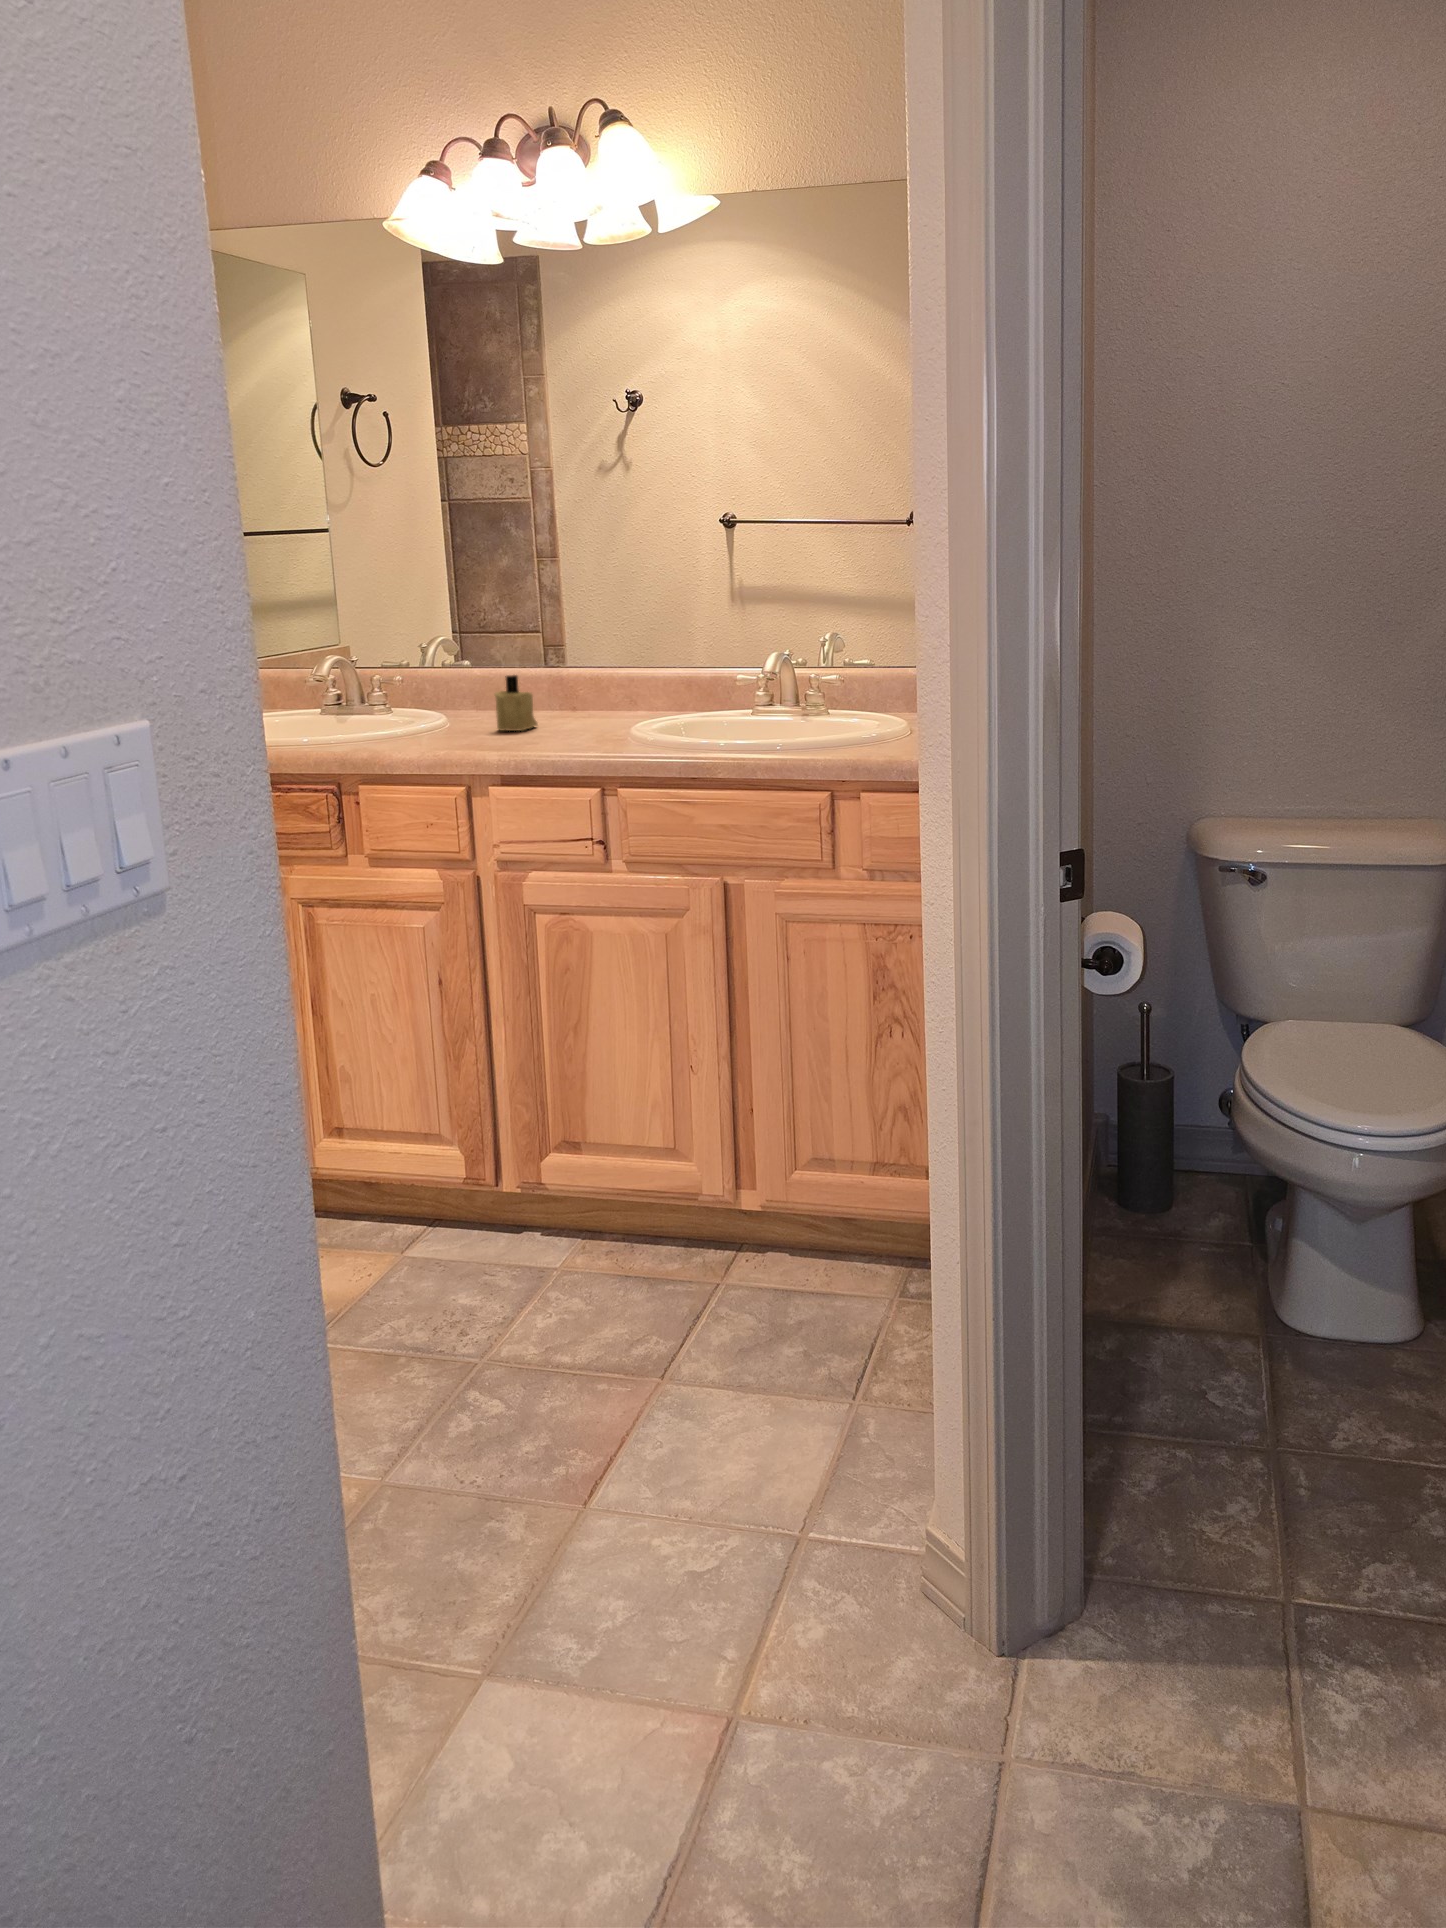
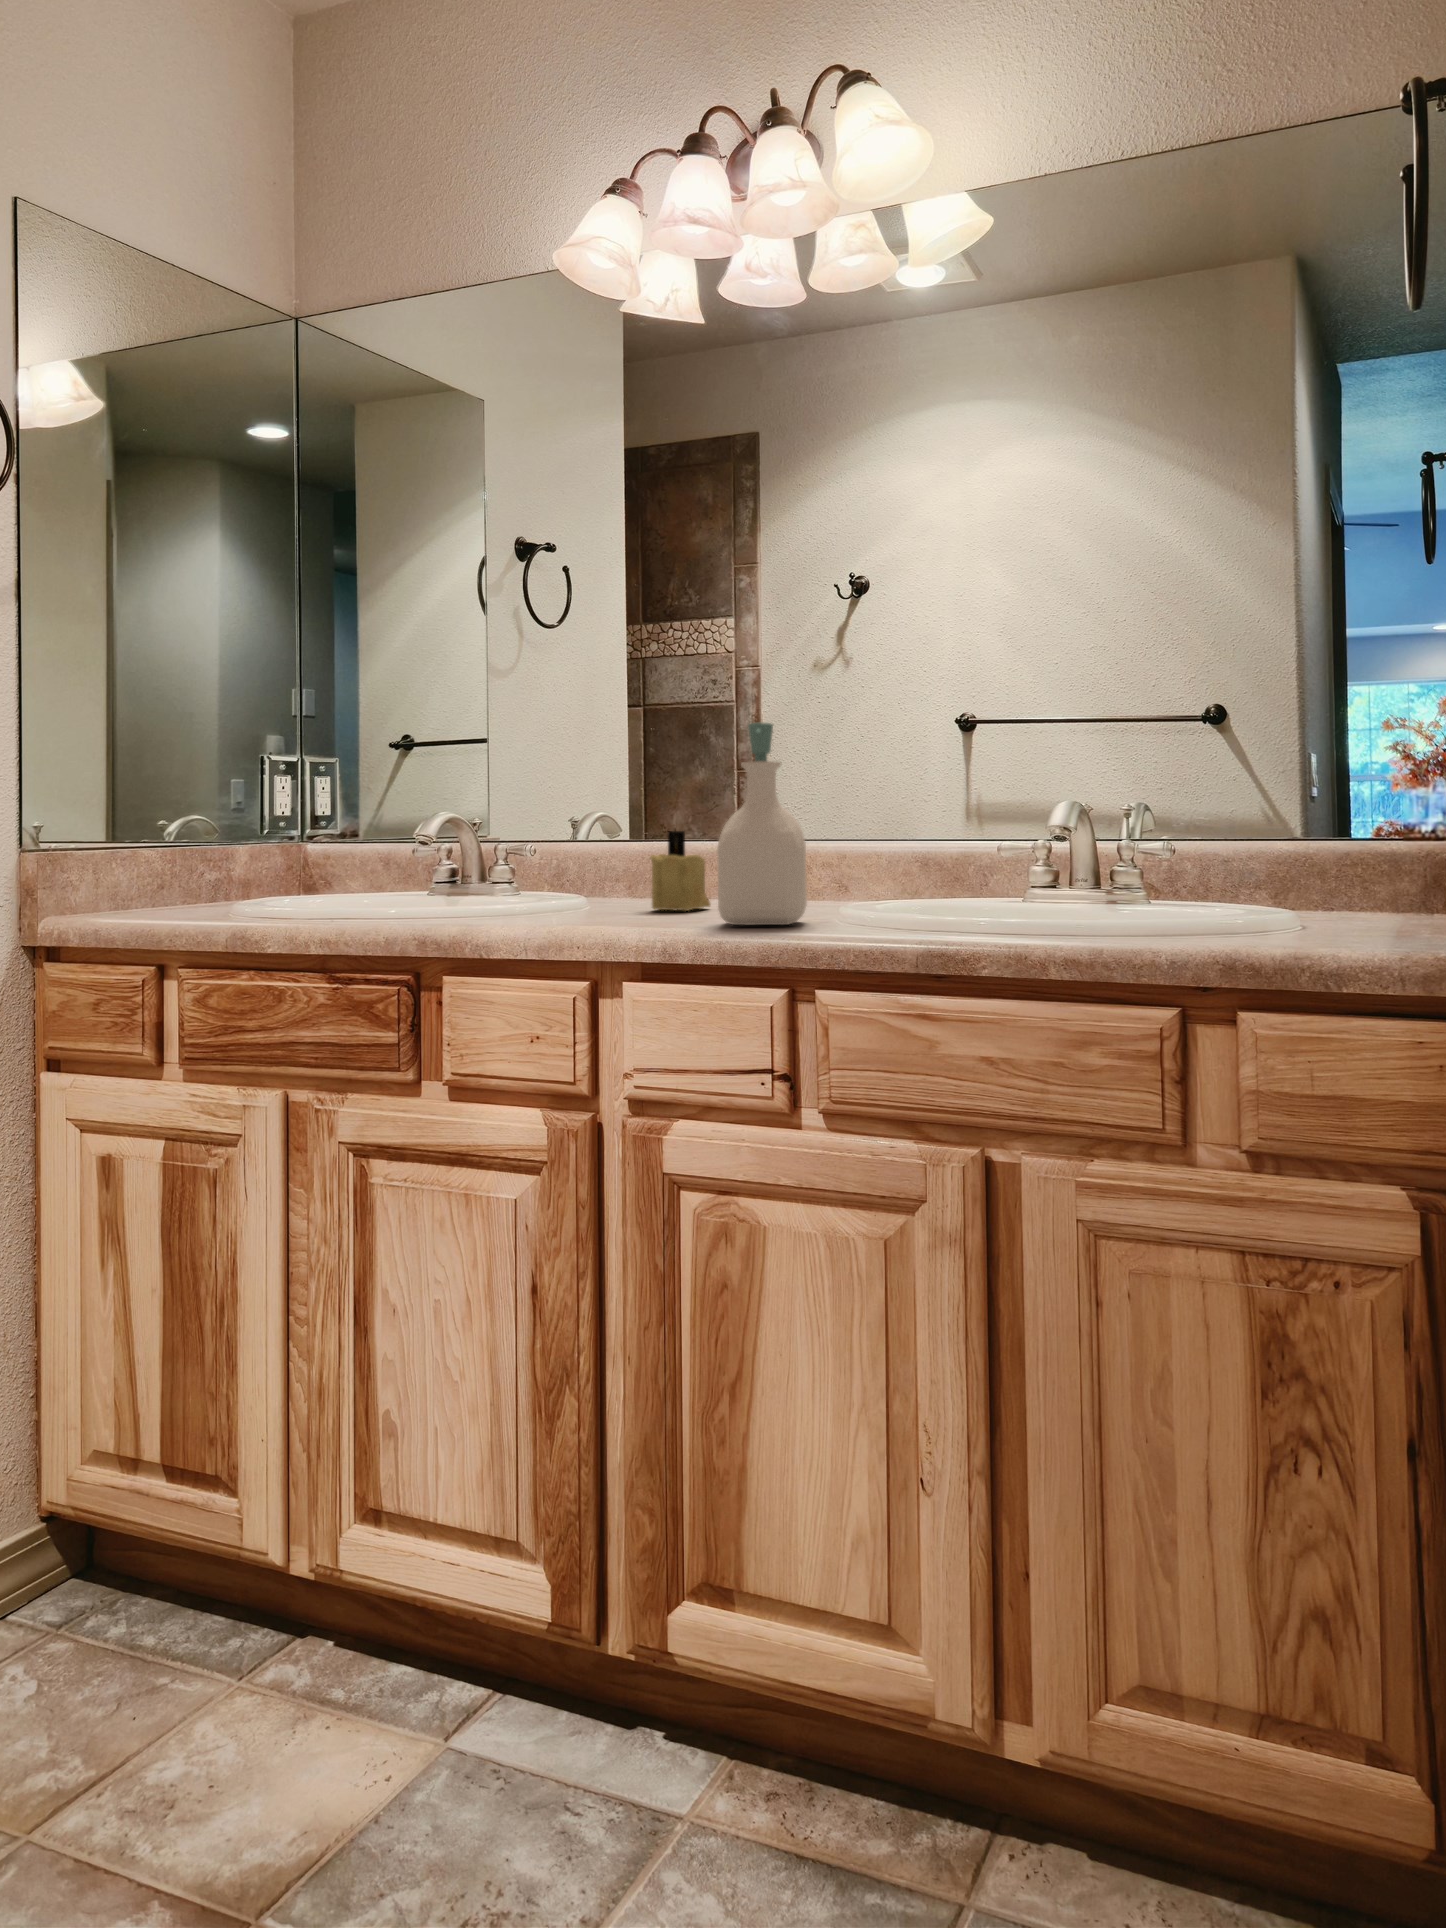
soap bottle: none [547,613,606,746] -> present [717,723,807,925]

